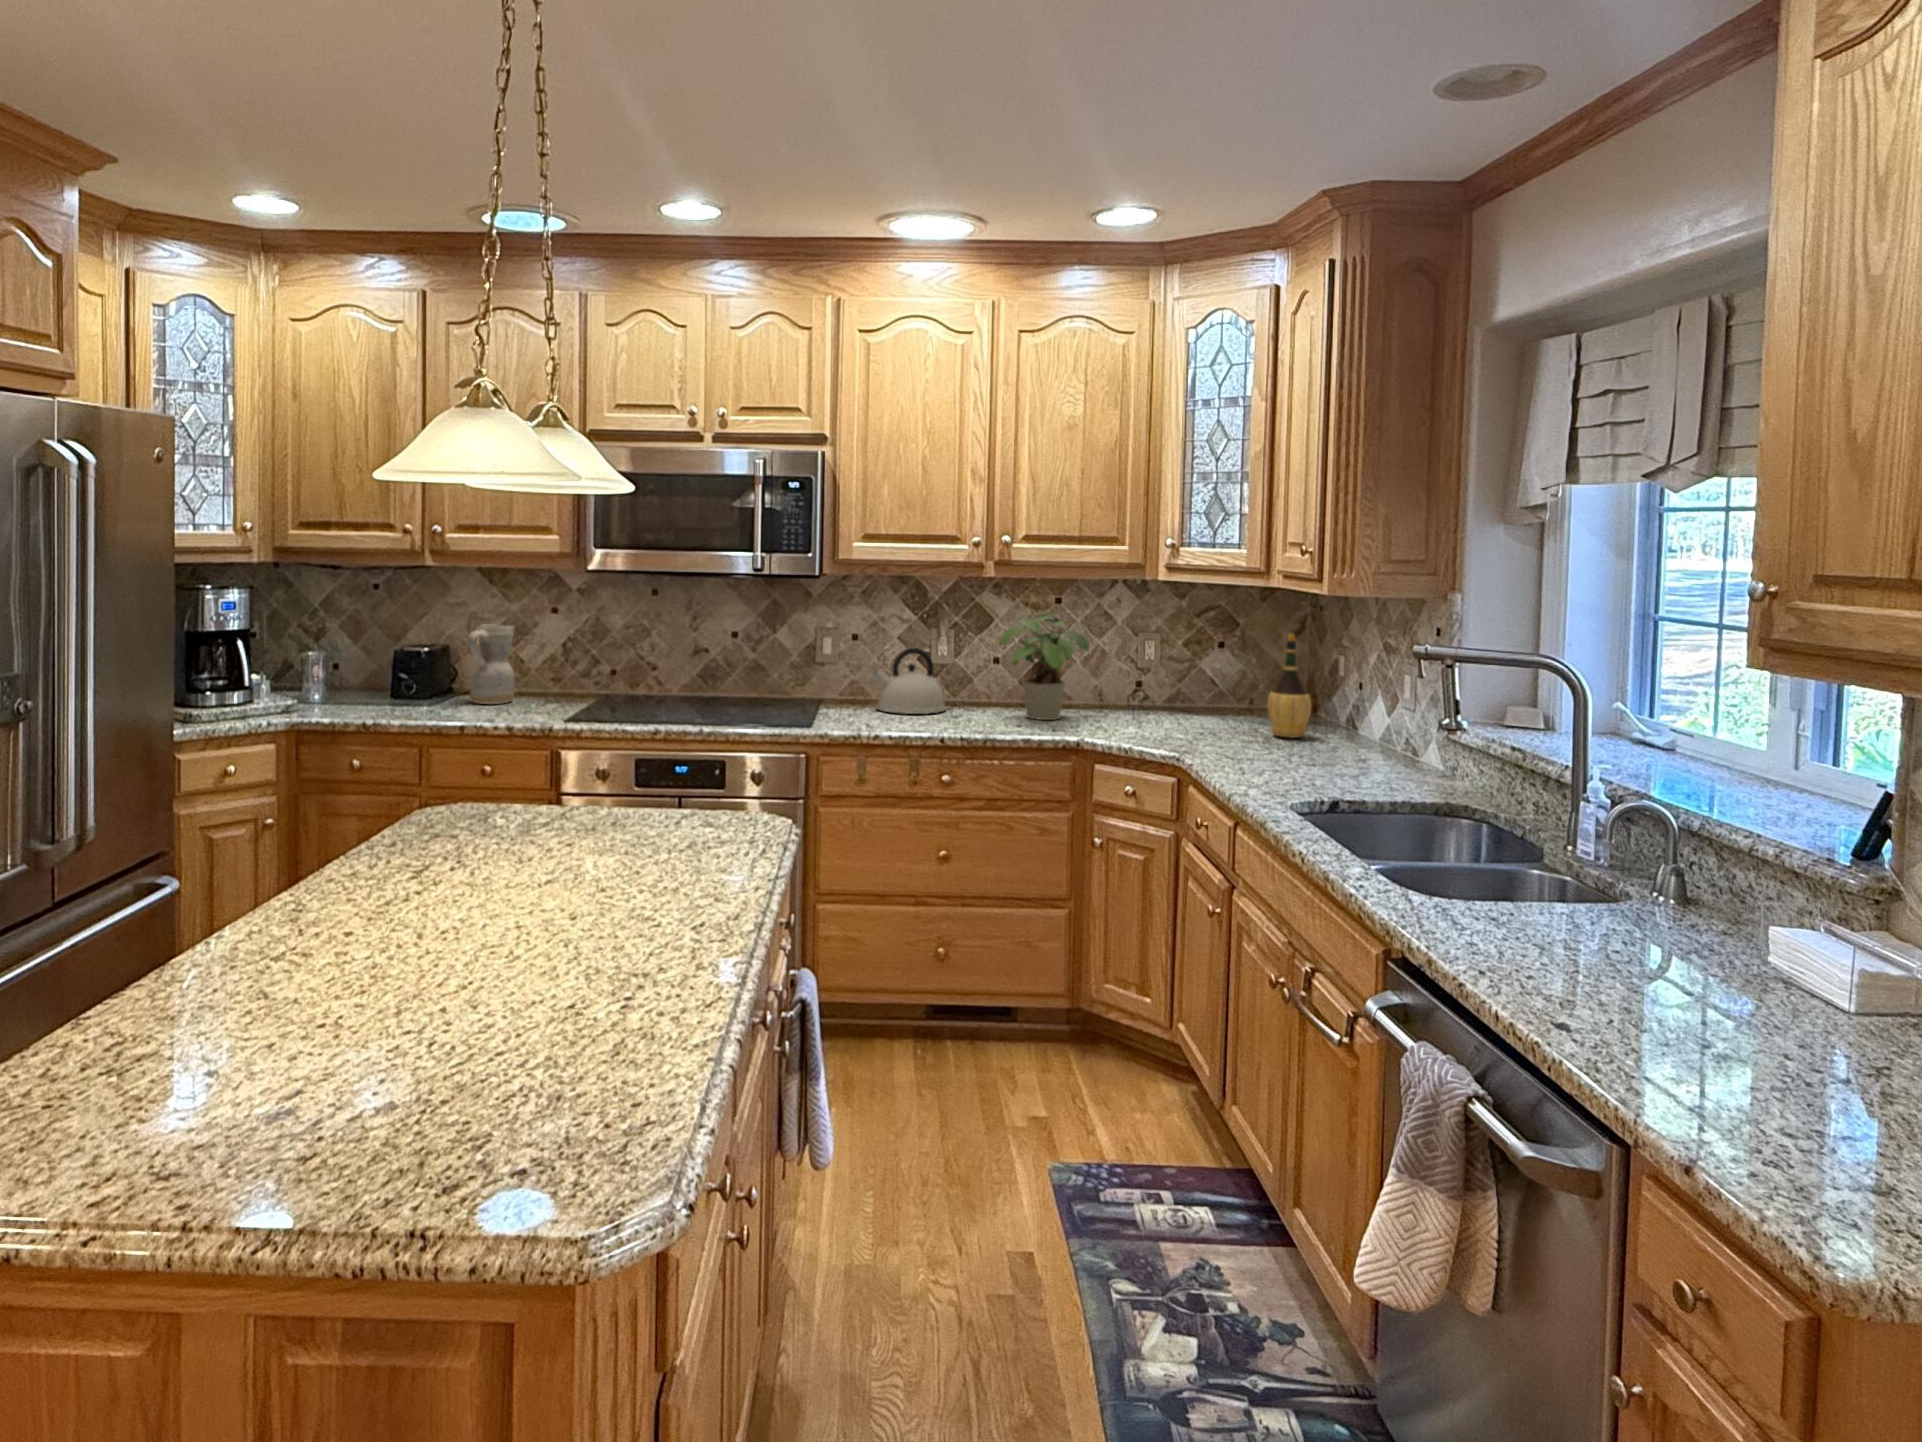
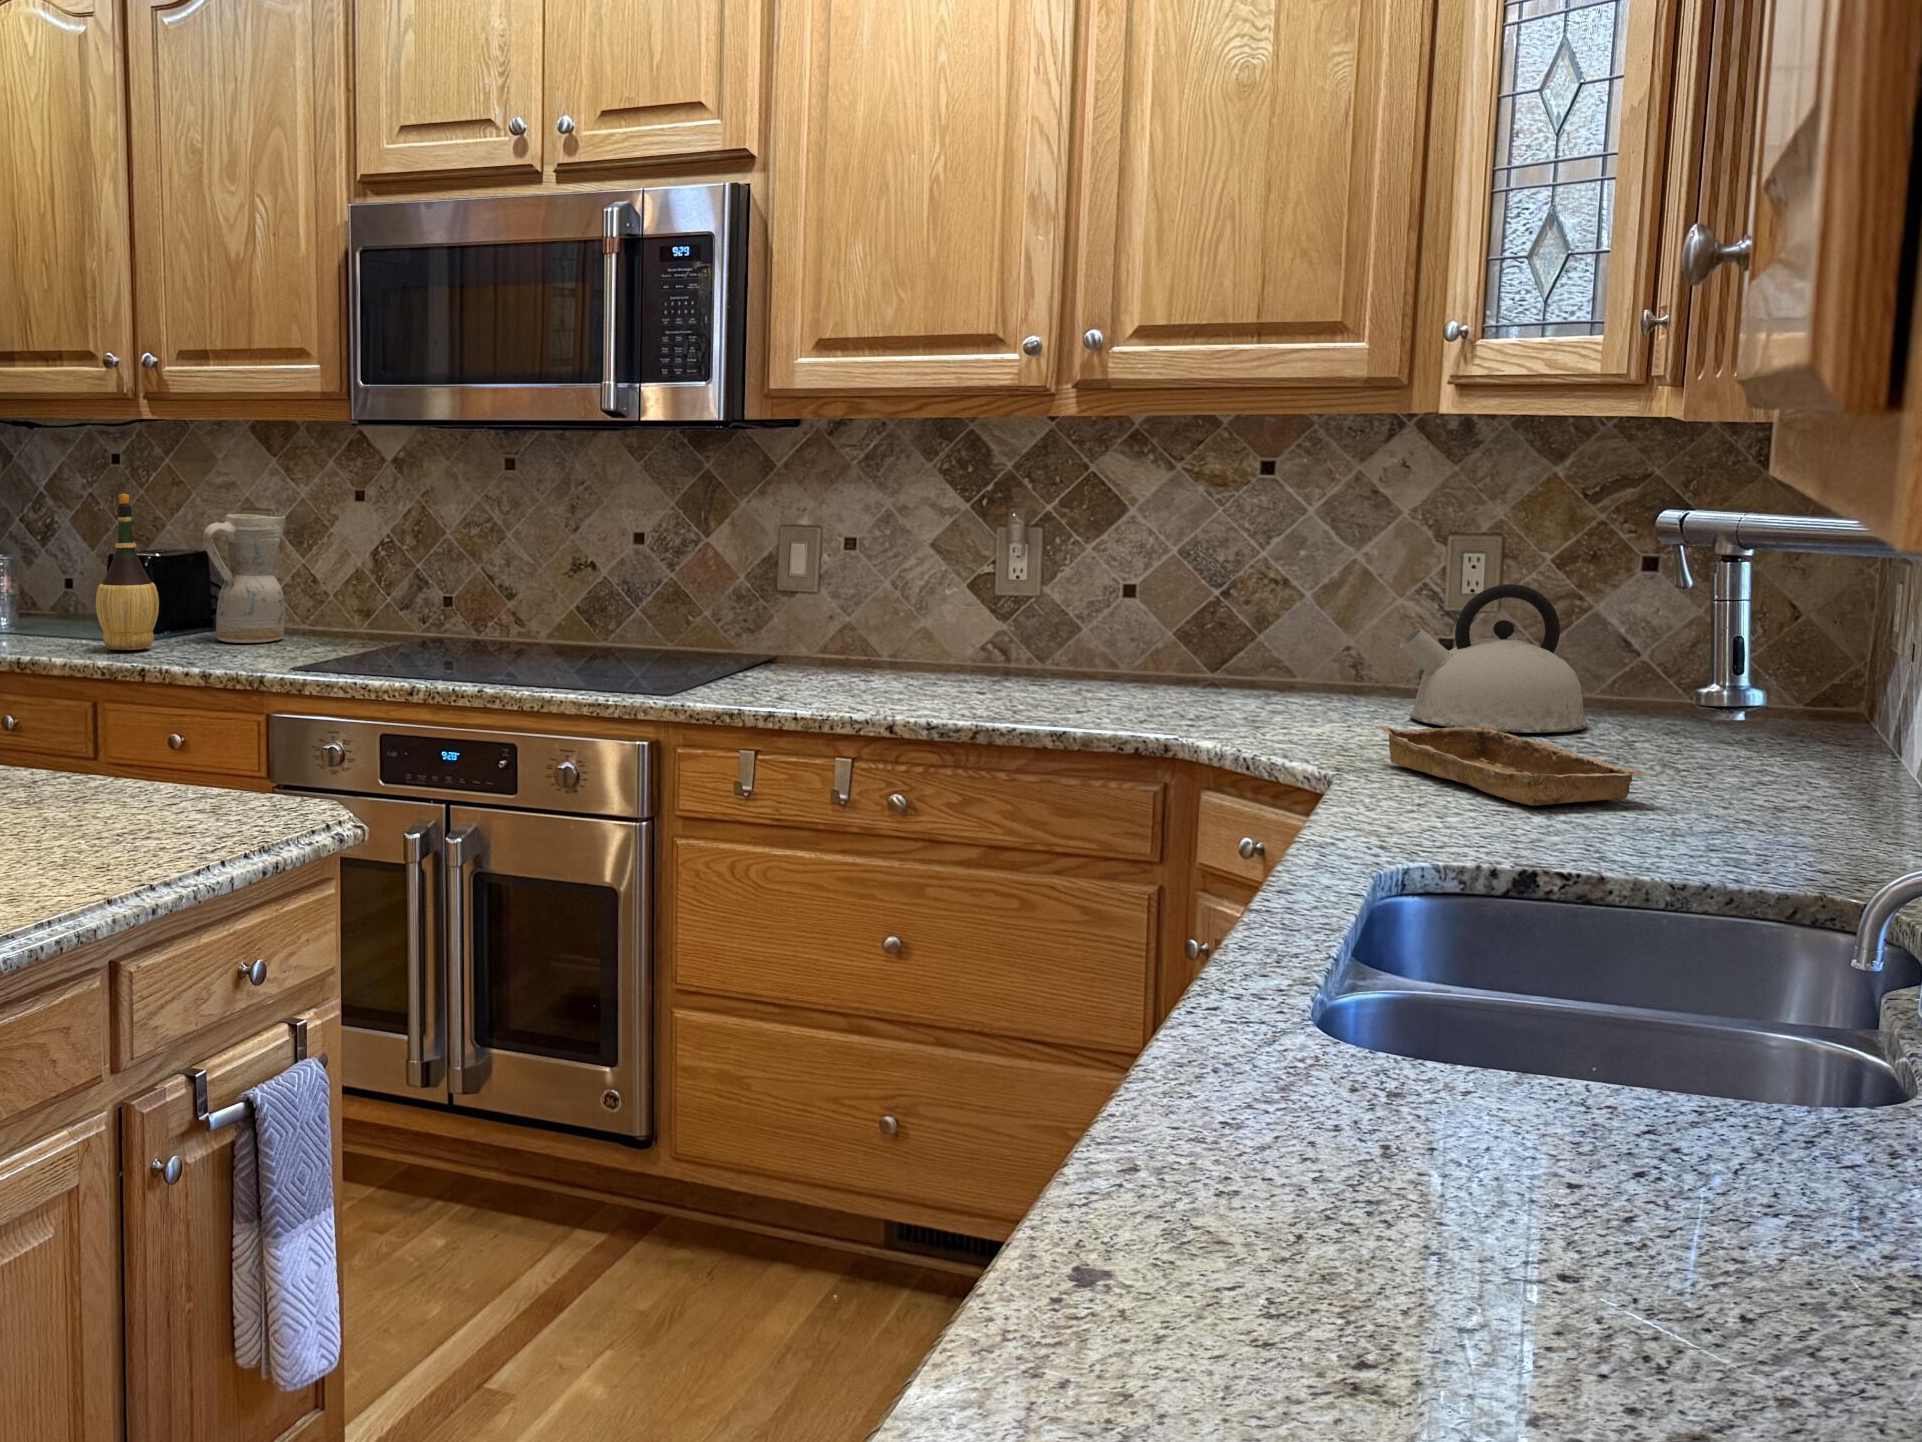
potted plant: present [999,614,1089,720] -> none [1080,491,1309,708]
wine bottle: present [1268,634,1311,738] -> present [96,494,159,650]
kettle: present [871,648,946,714] -> present [1400,584,1588,733]
tray: none [1171,724,1299,761] -> present [1377,726,1655,806]

